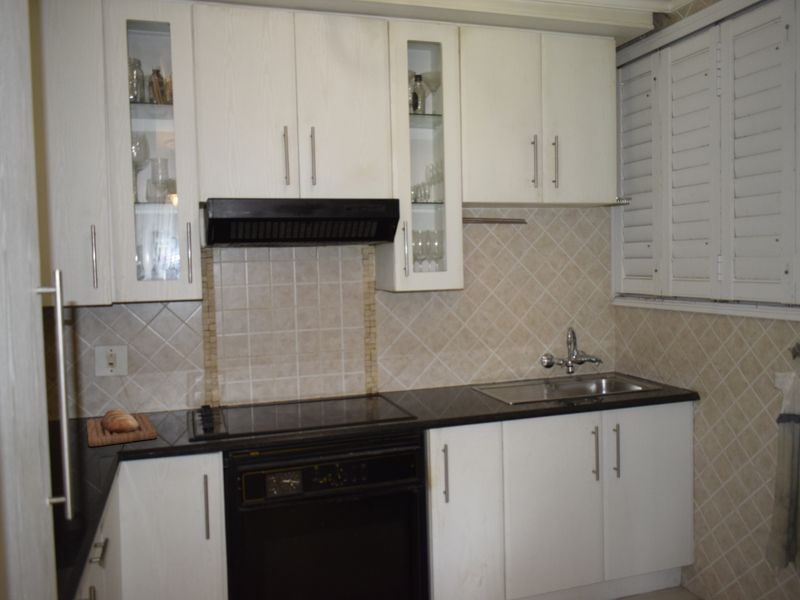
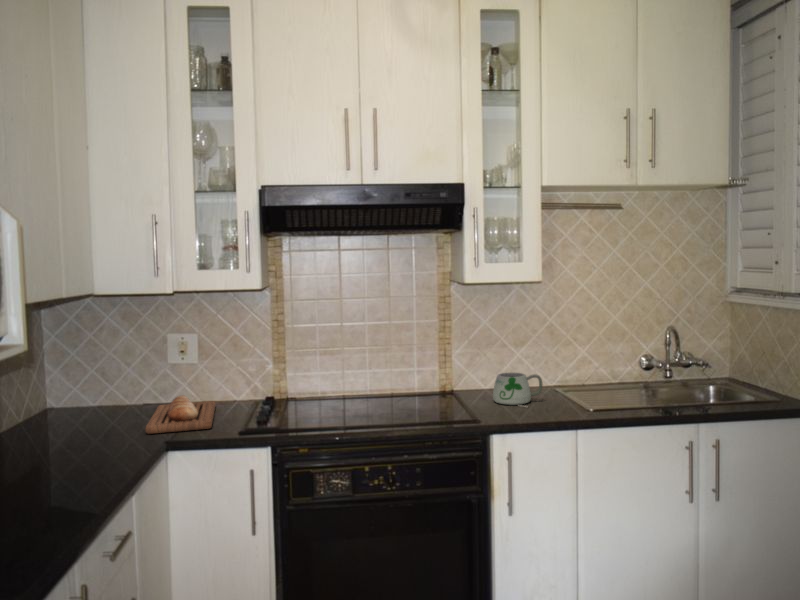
mug: none [420,374,465,404] -> present [493,373,542,407]

